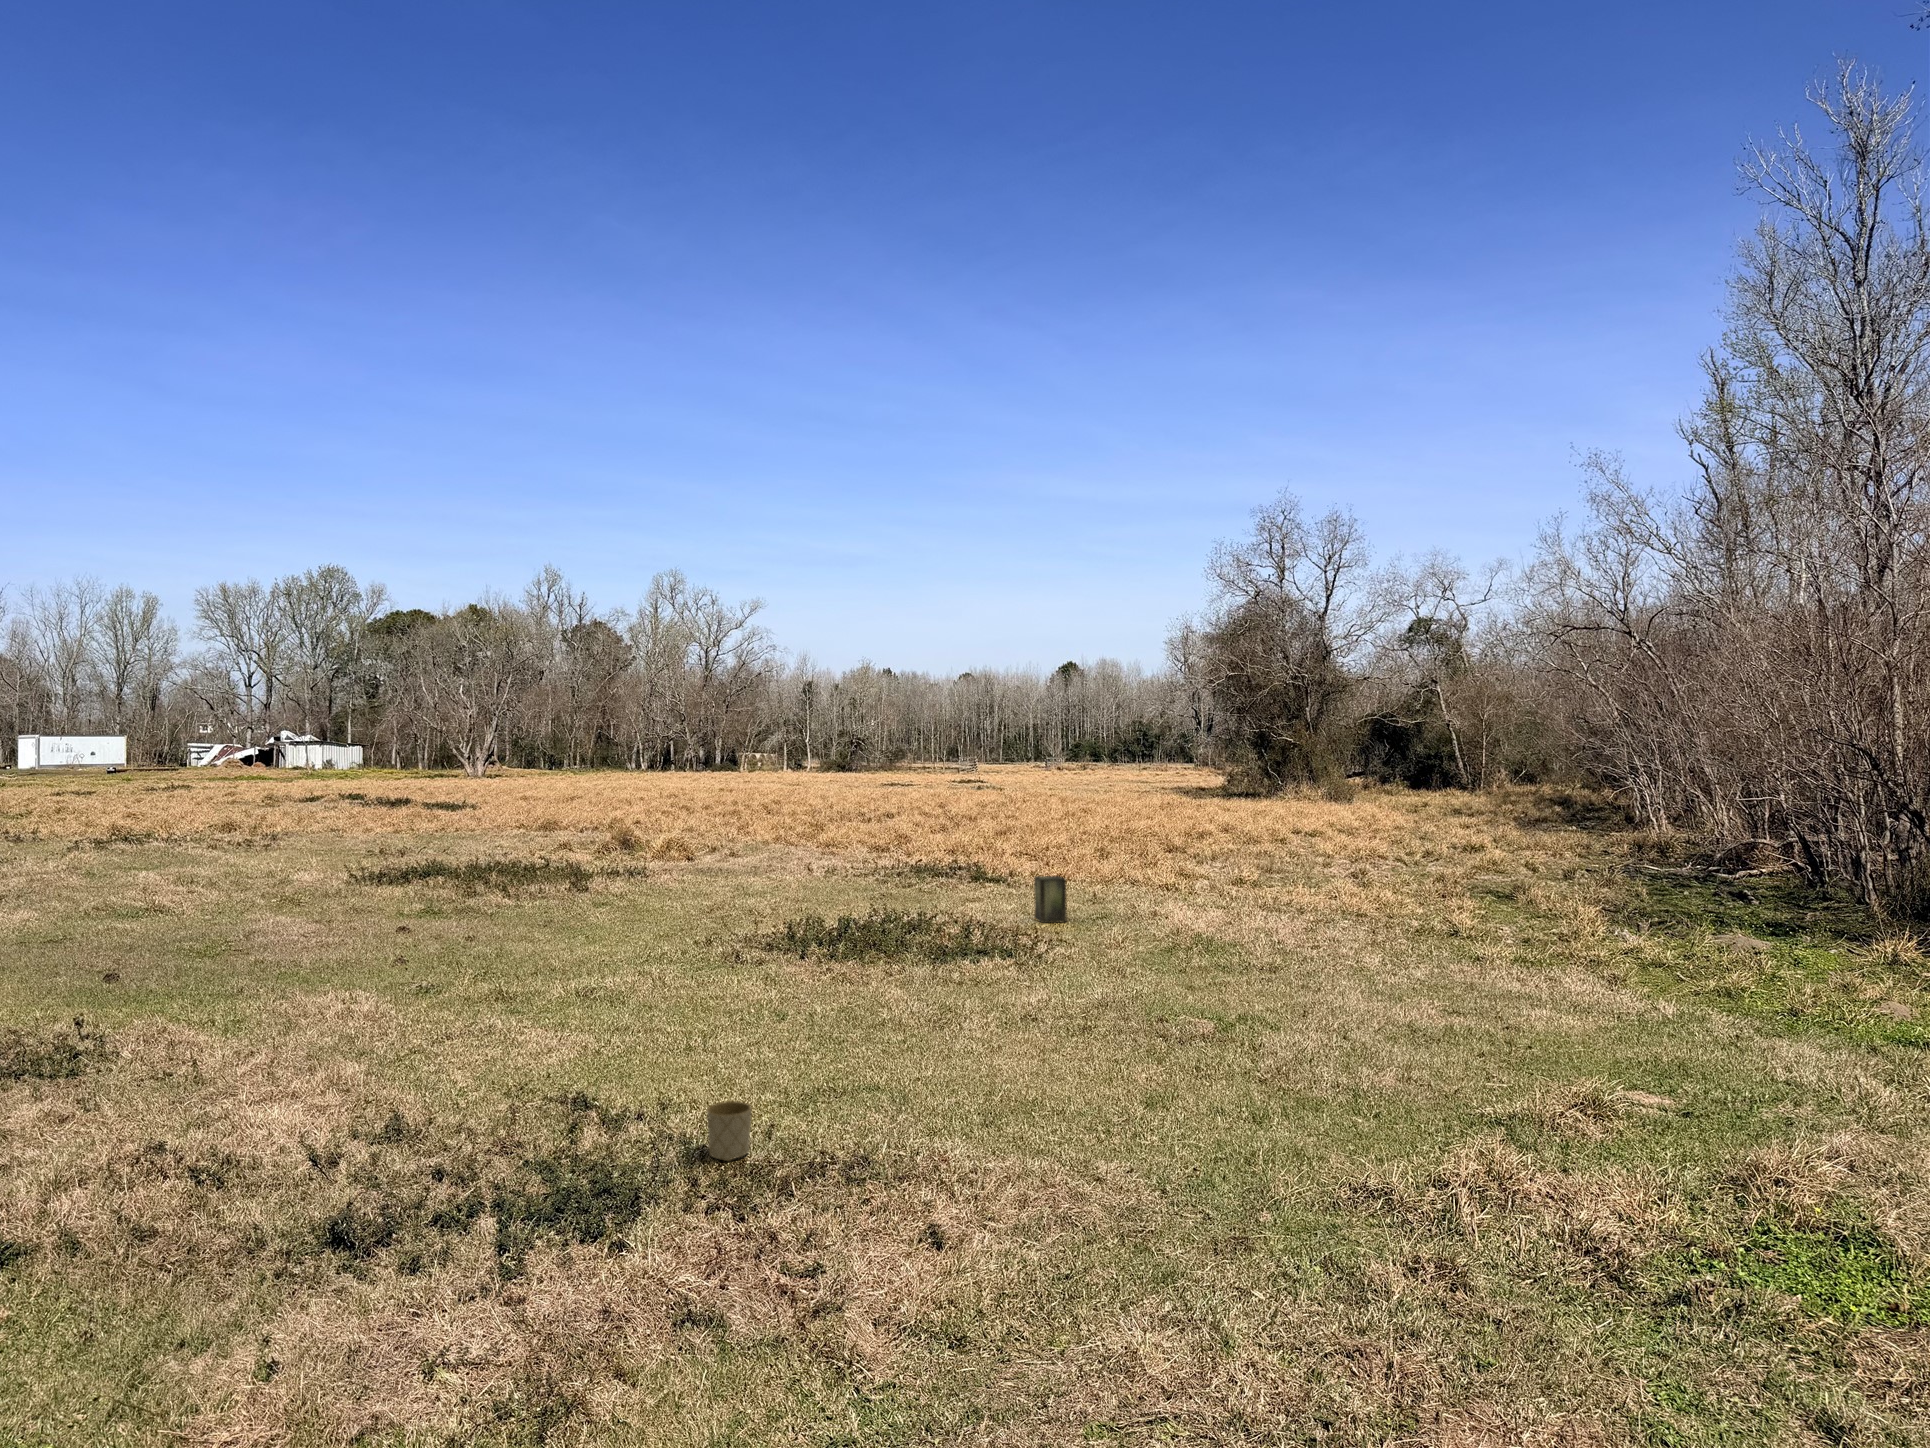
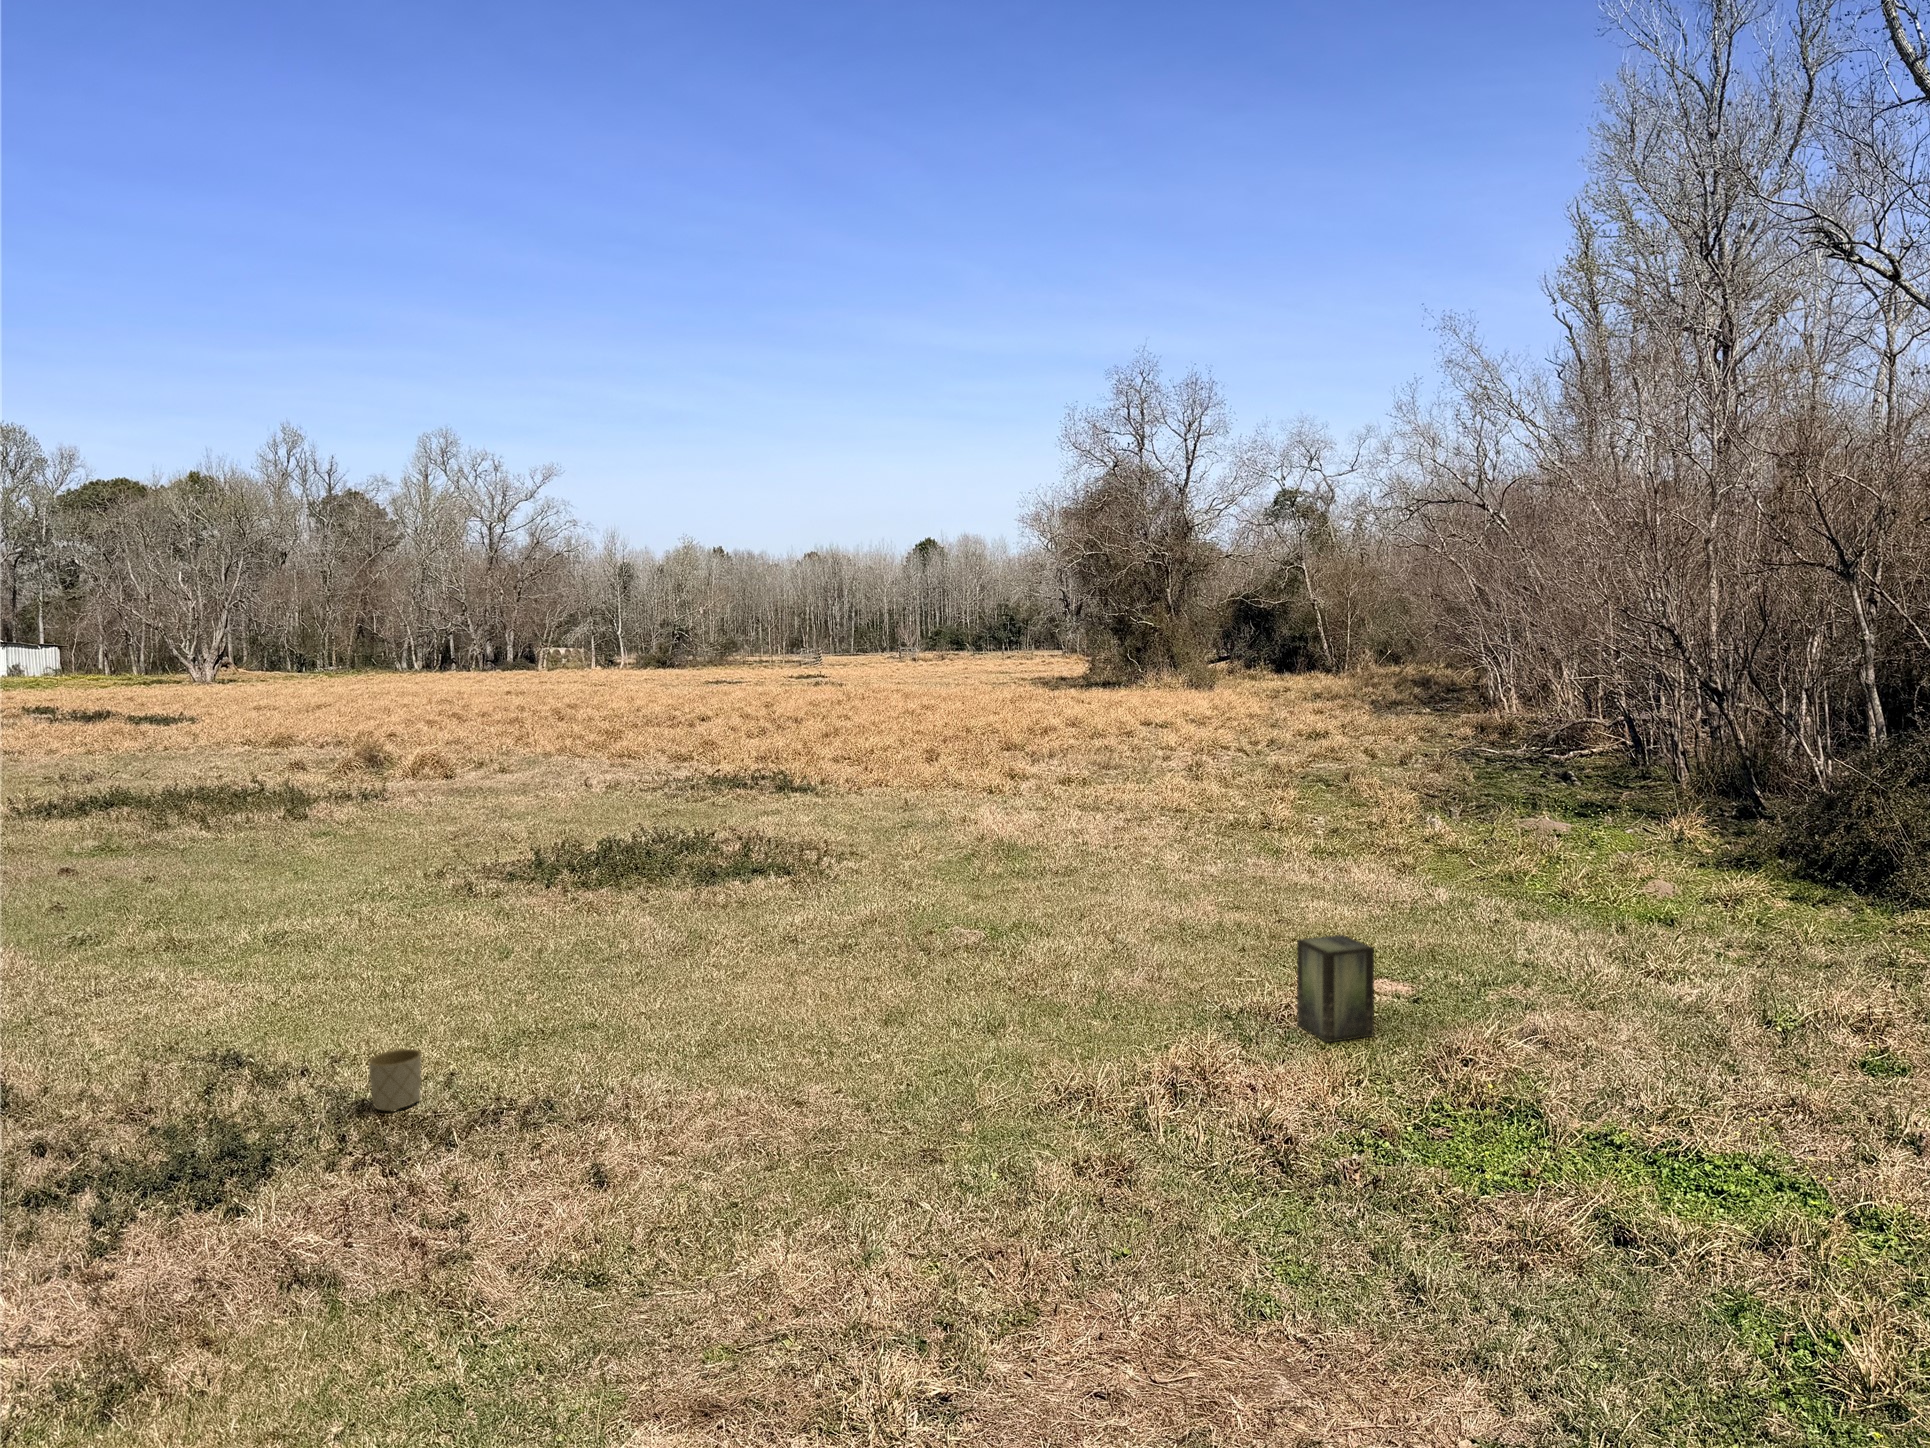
storage box: present [1034,876,1067,923] -> present [1297,935,1374,1042]

